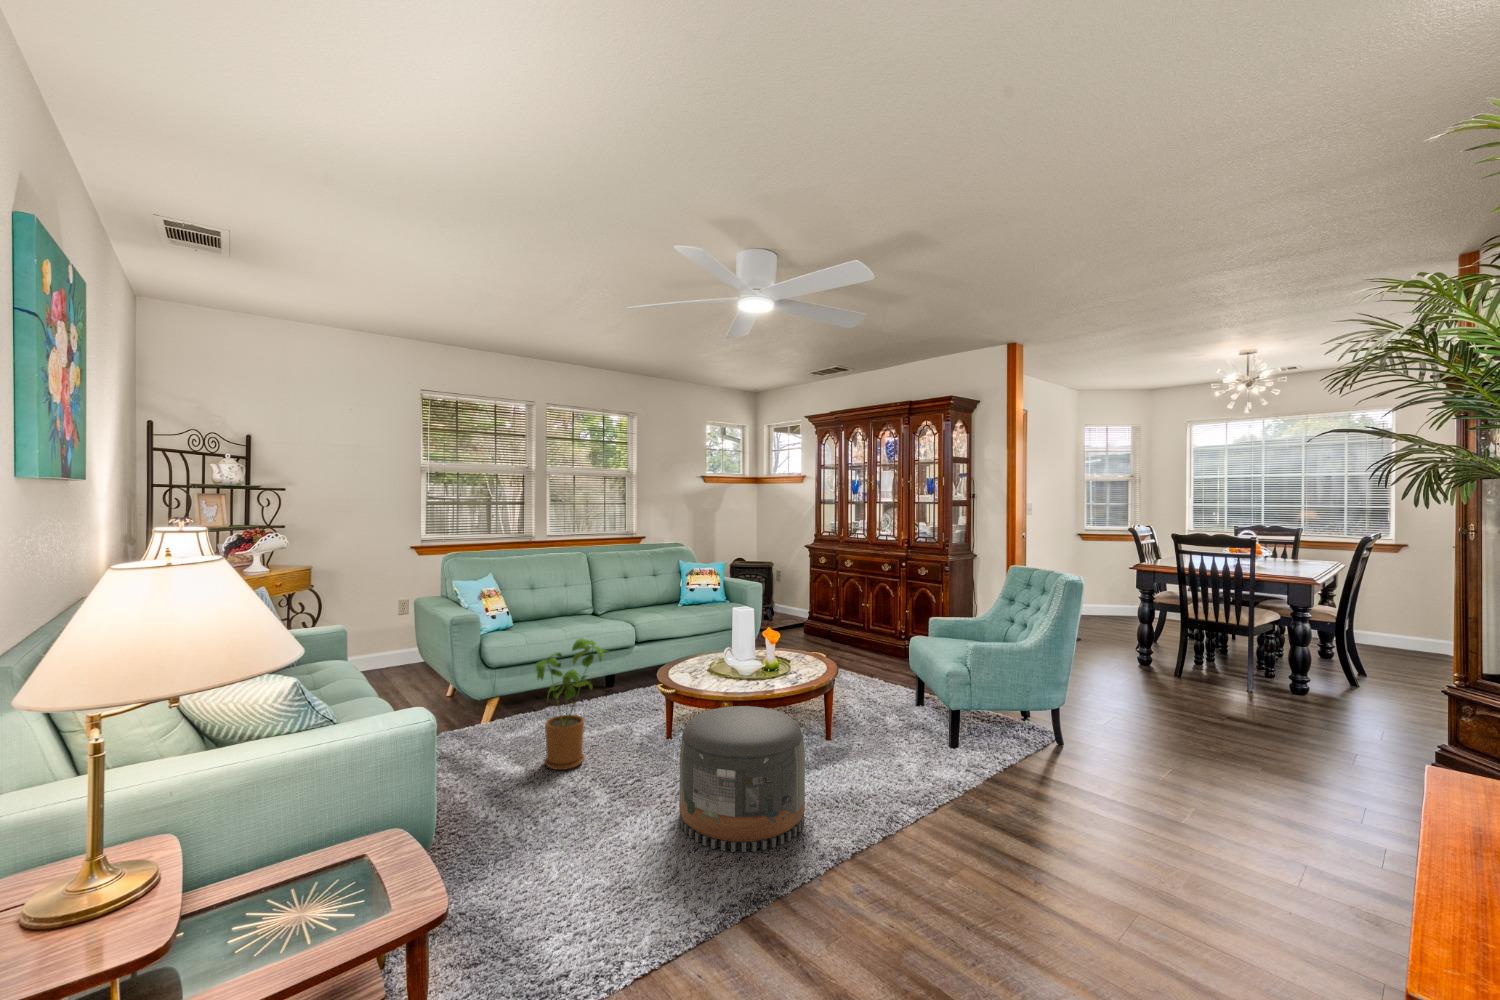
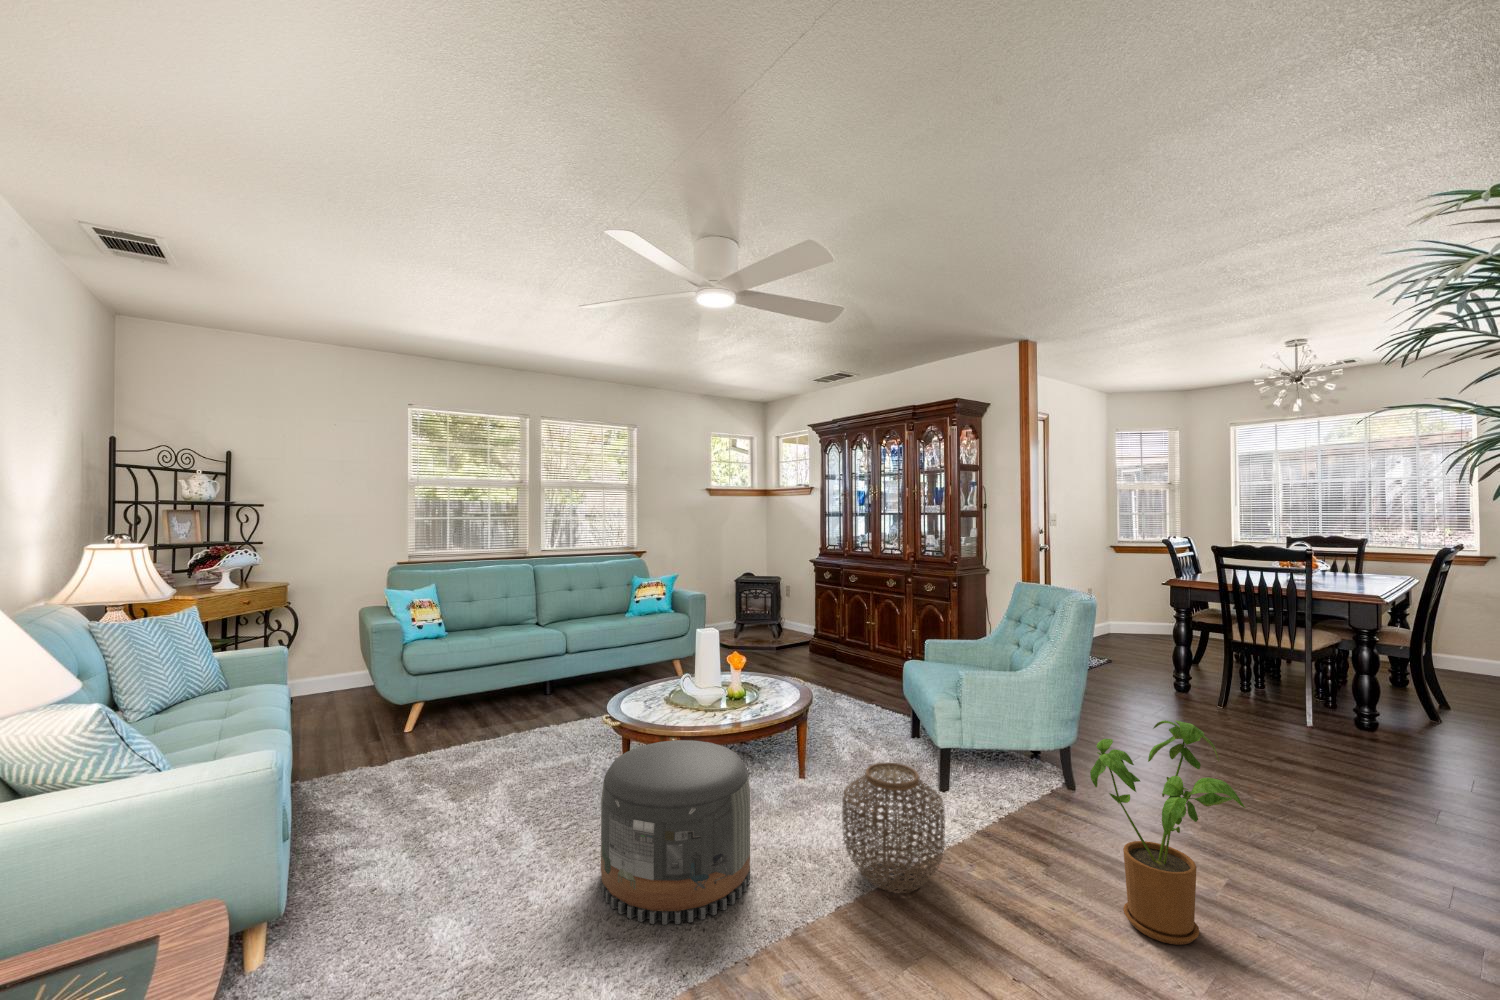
house plant: present [536,638,607,770] -> present [1090,720,1245,945]
woven basket: none [879,722,964,825] -> present [842,763,945,893]

